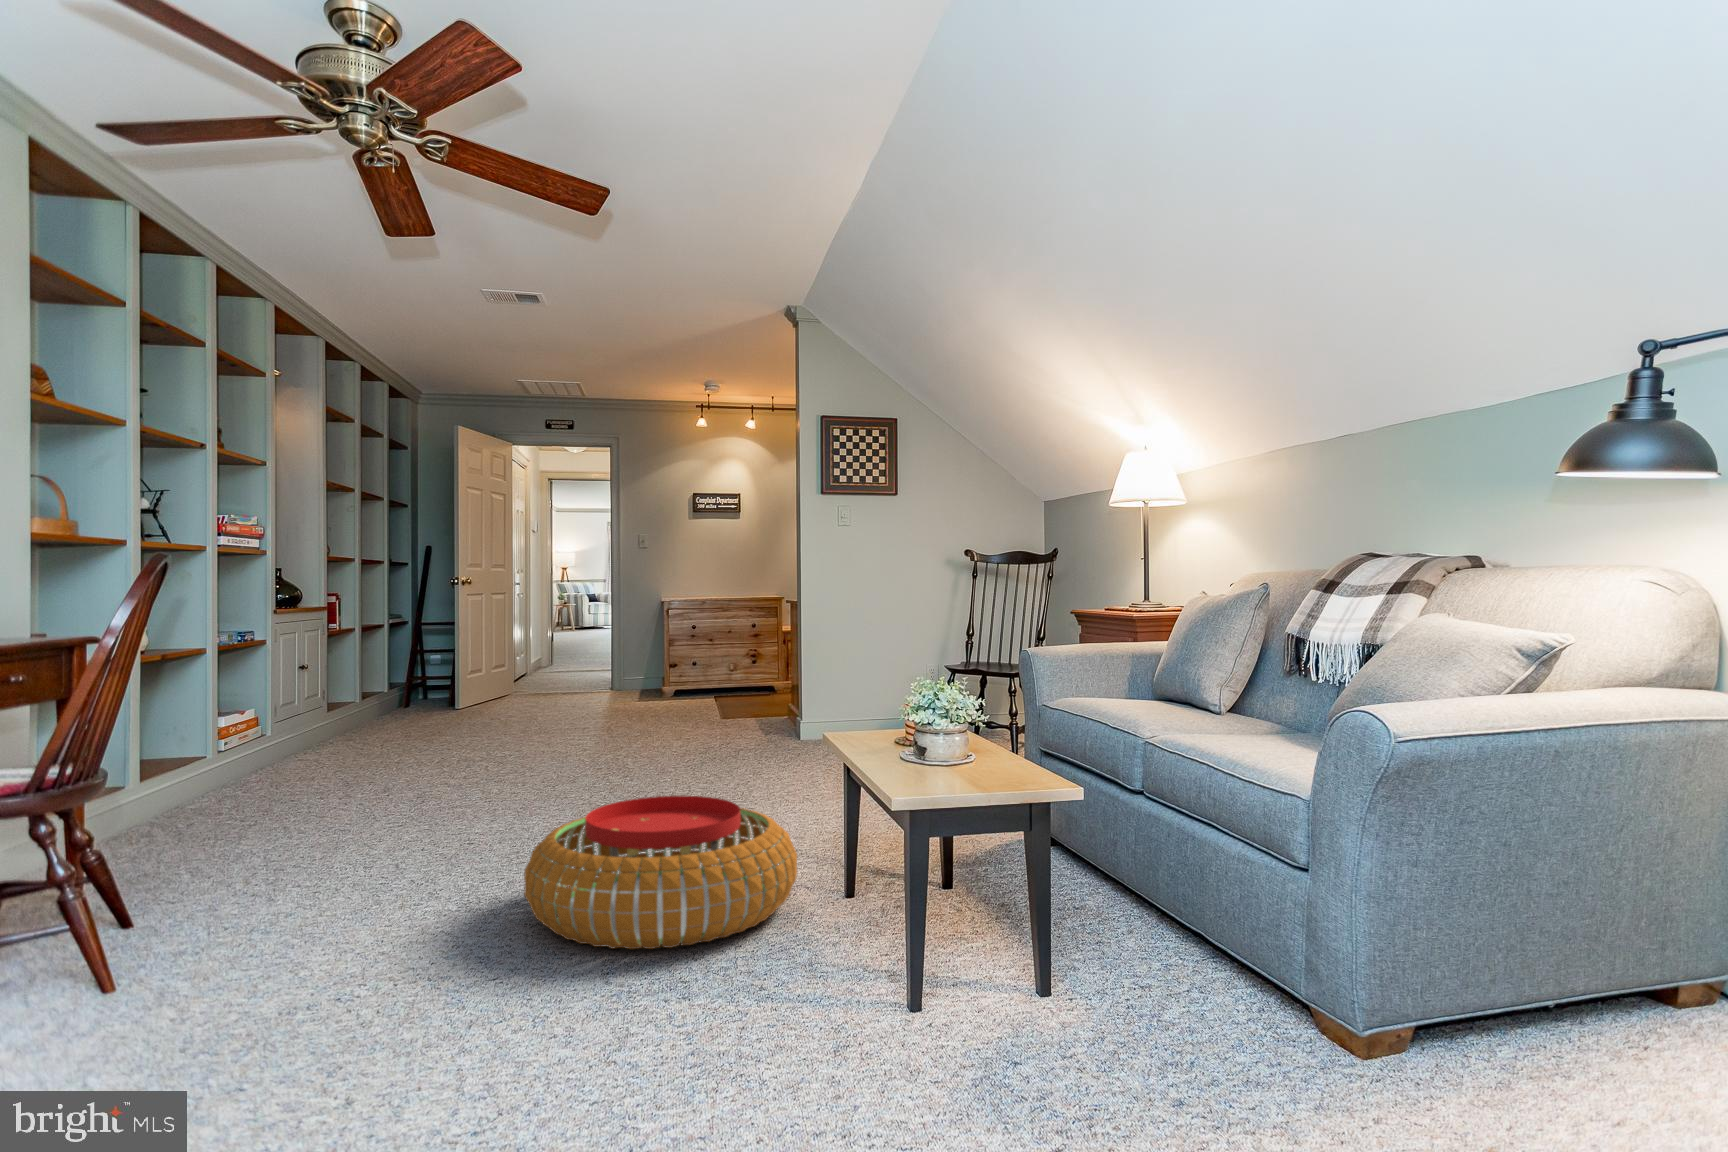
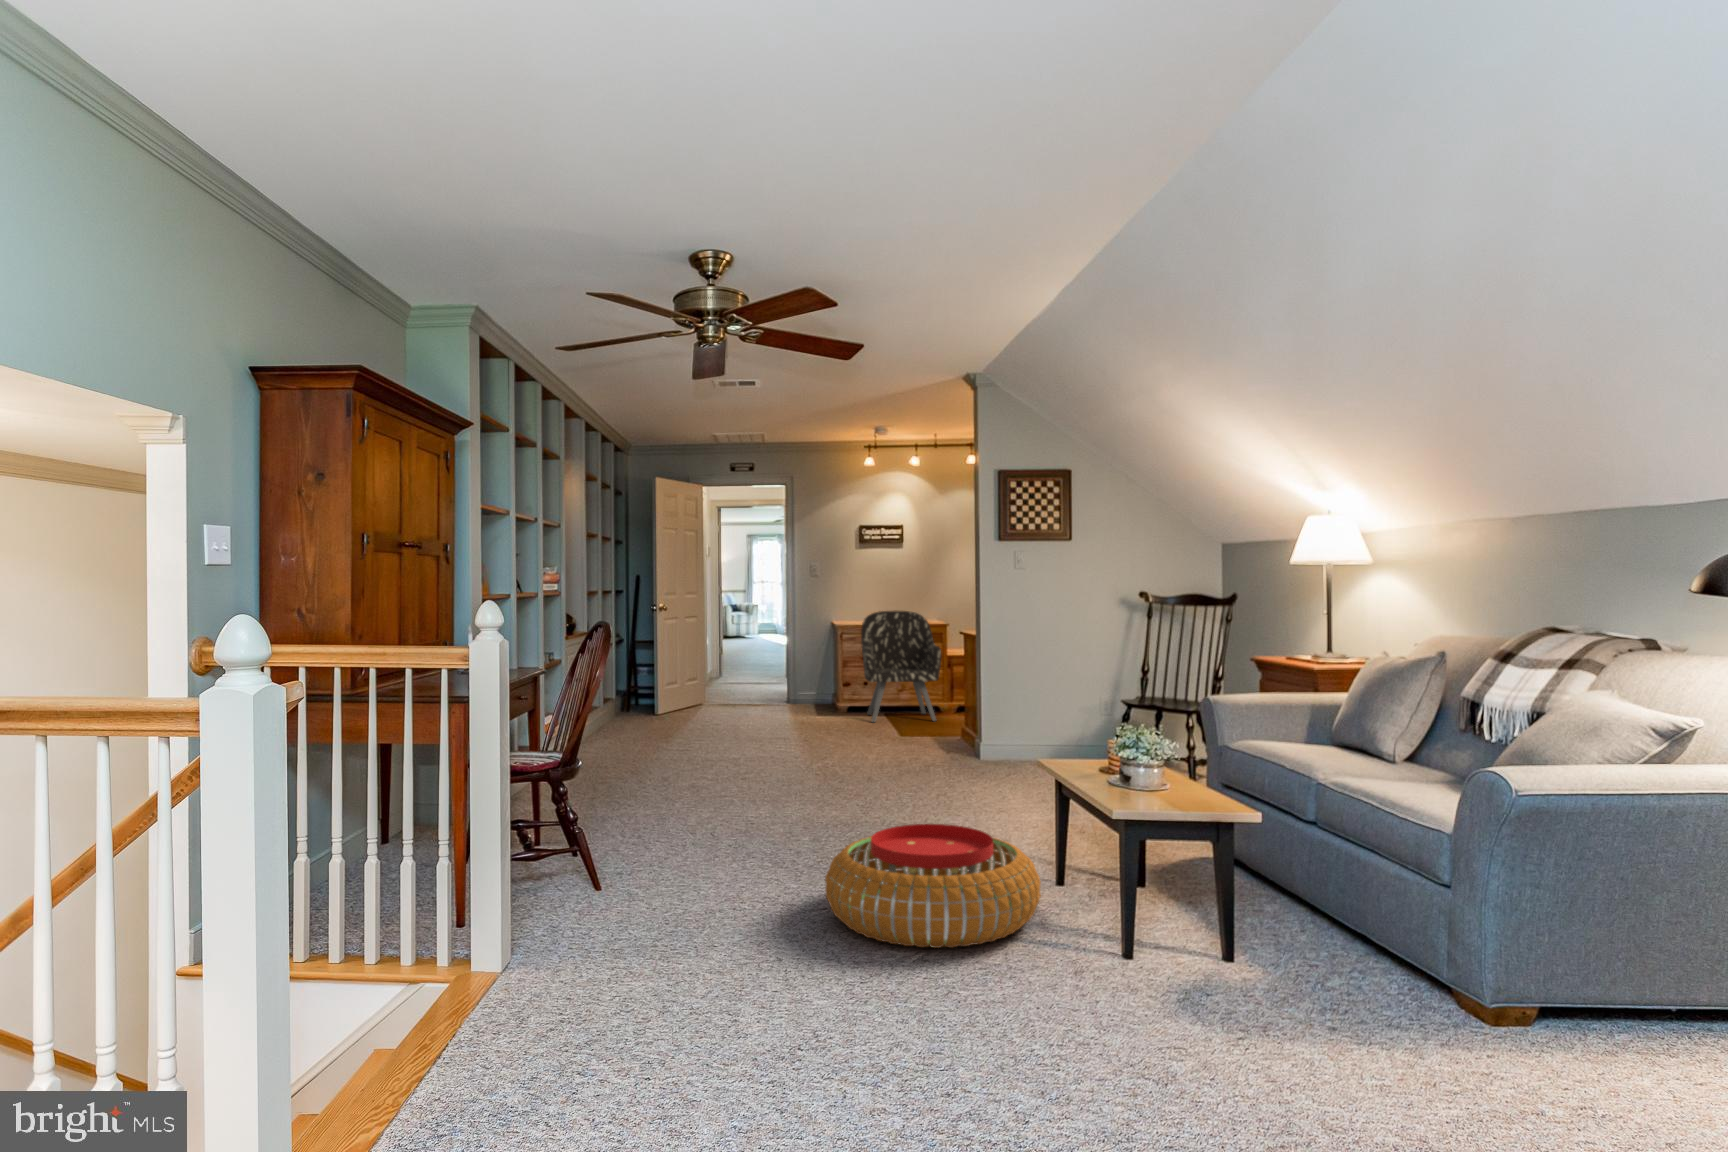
armchair: none [687,582,771,700] -> present [861,611,941,723]

